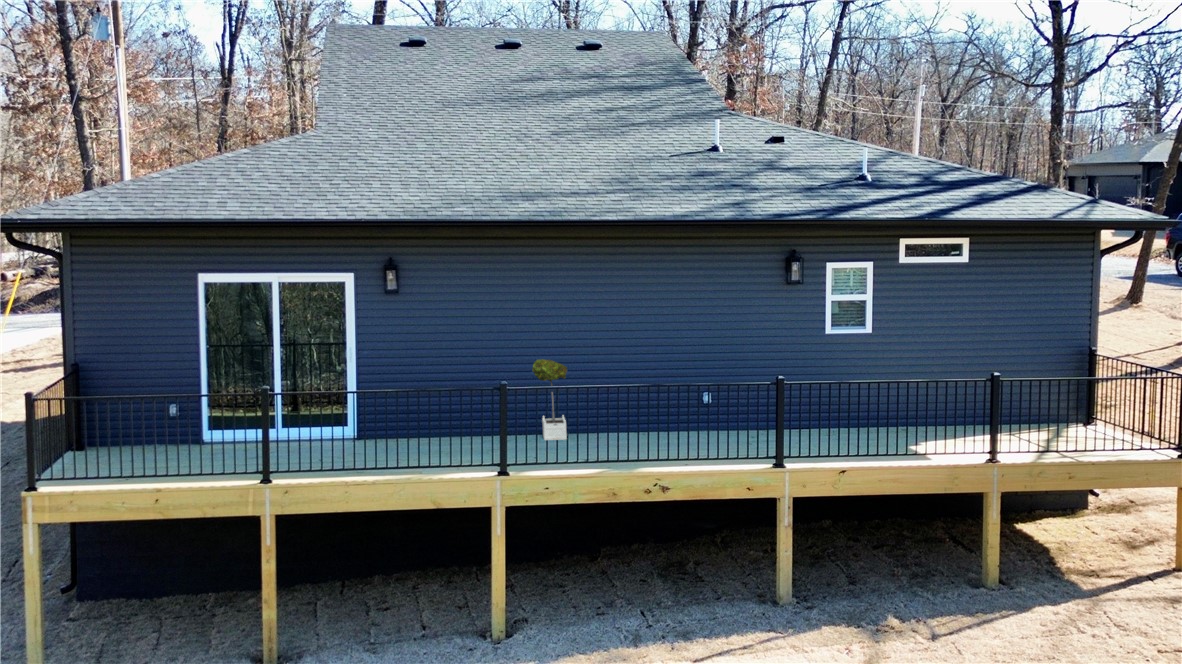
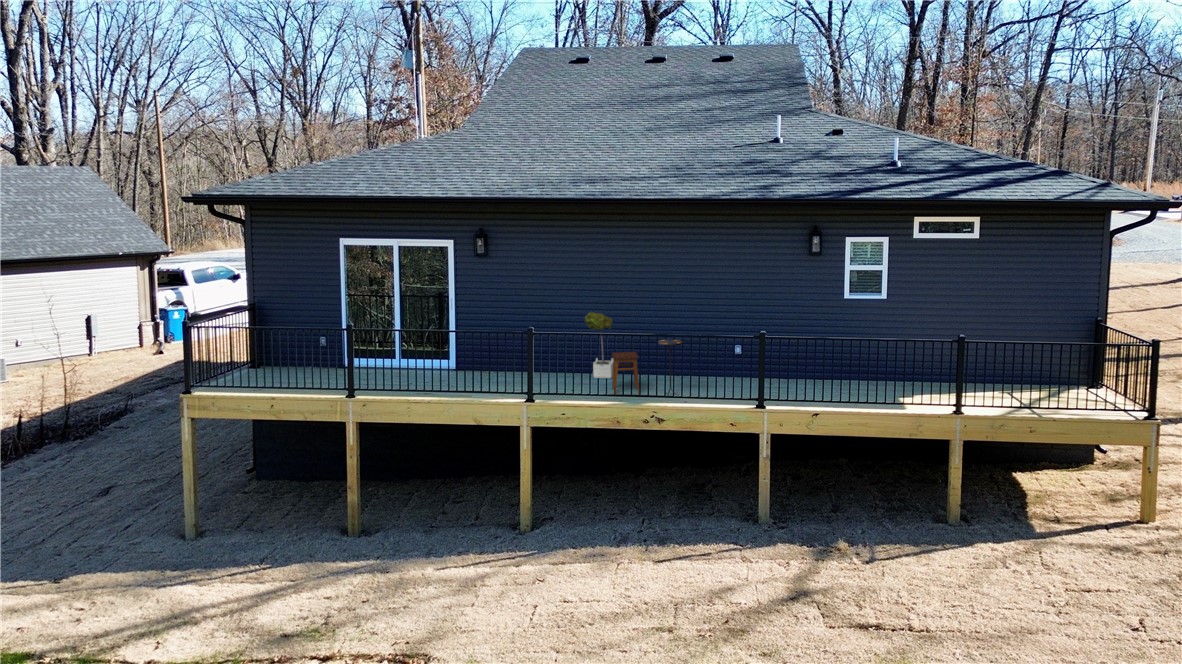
side table: none [645,389,676,460] -> present [658,339,683,395]
stool: none [582,406,622,460] -> present [612,352,640,394]

